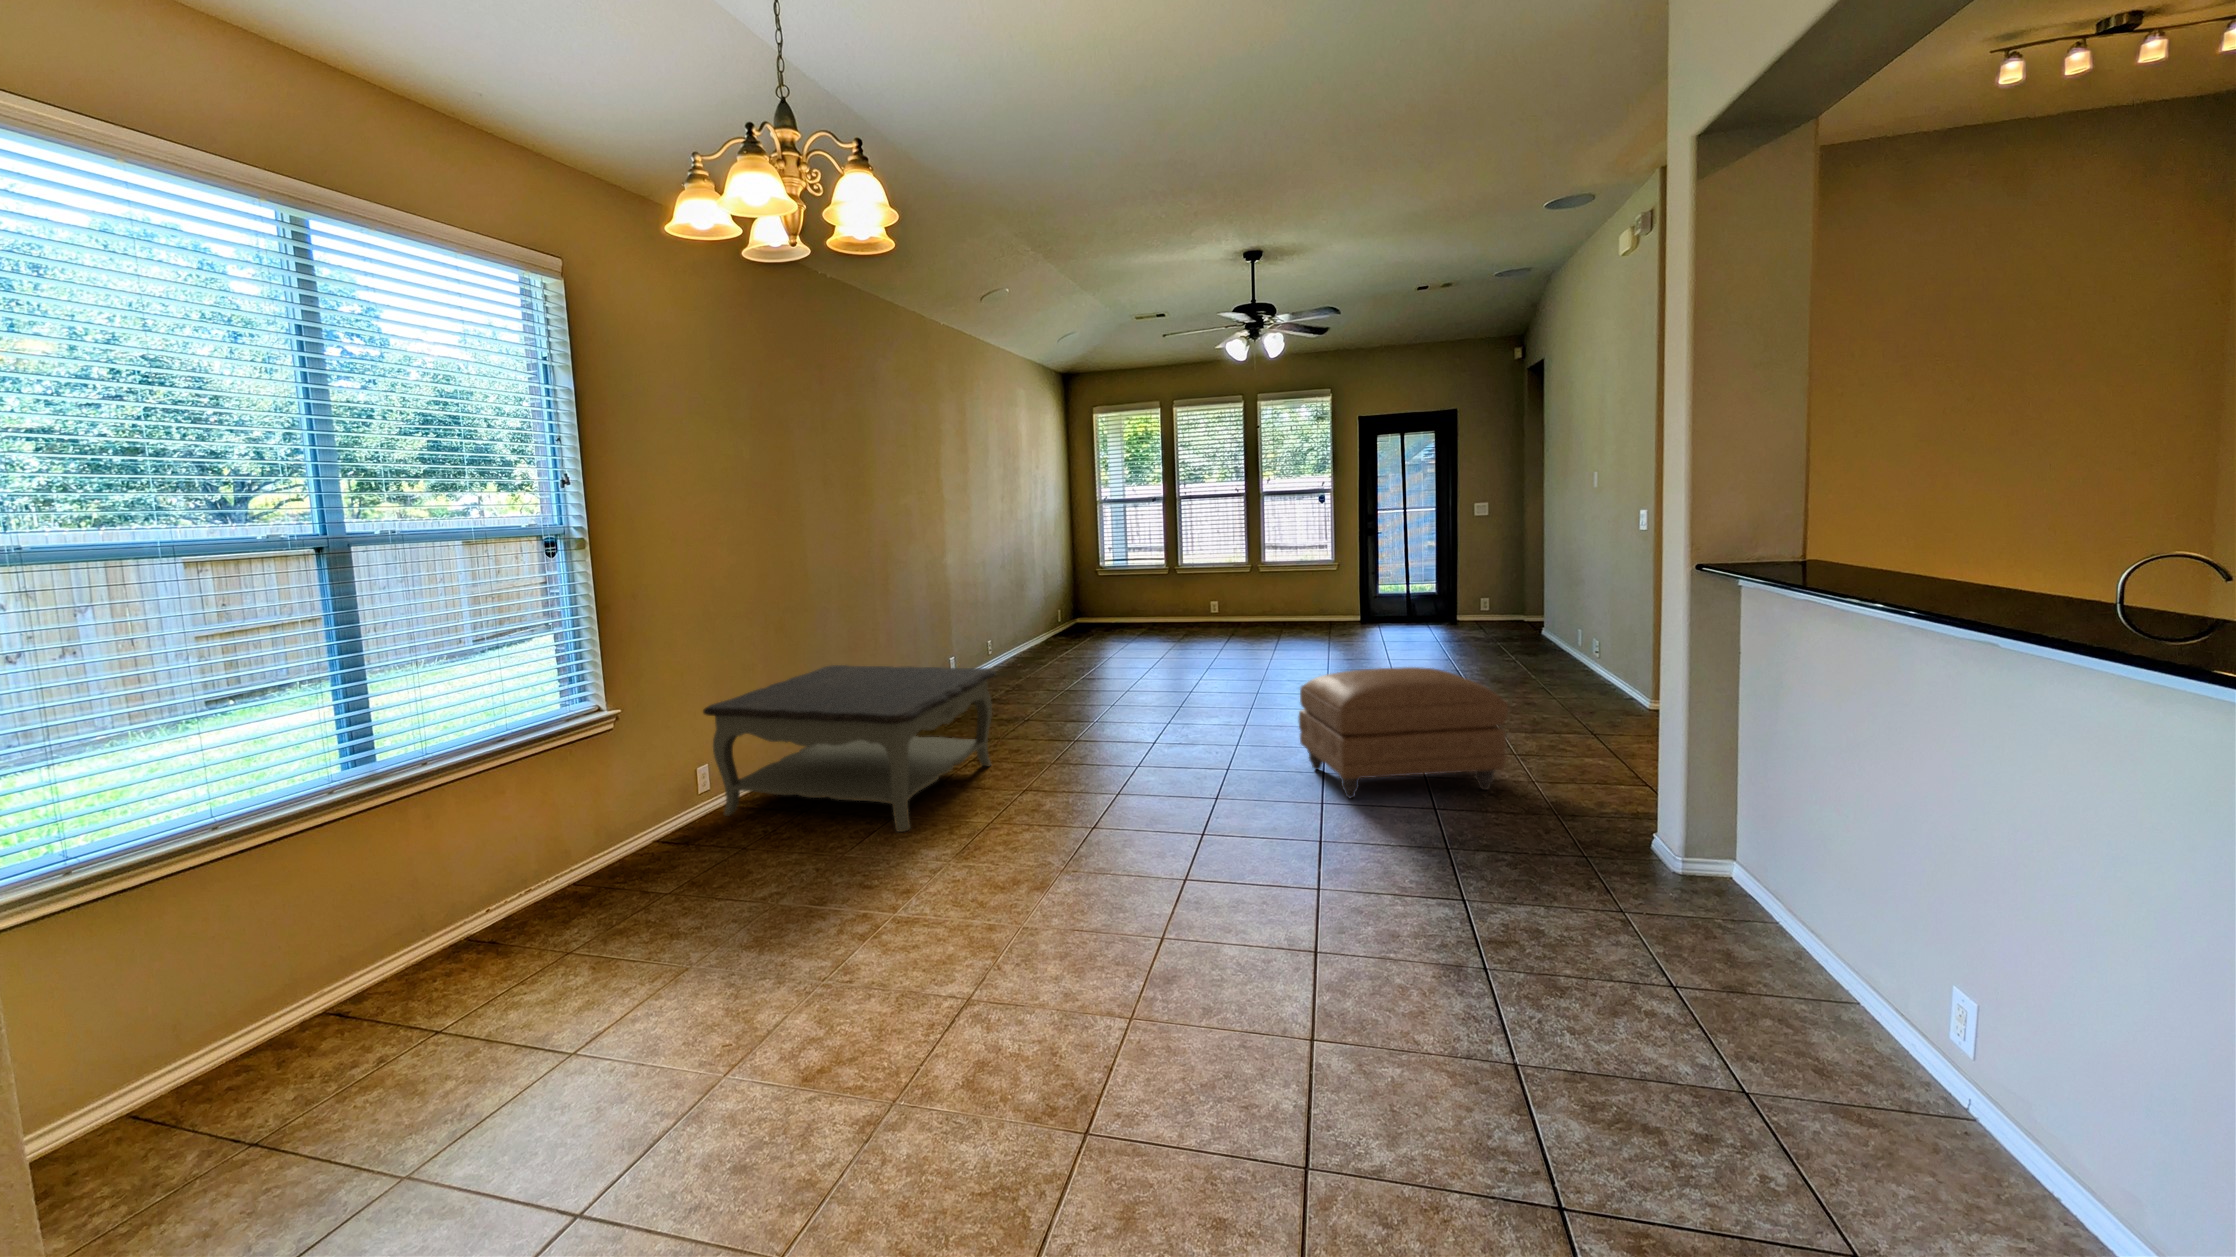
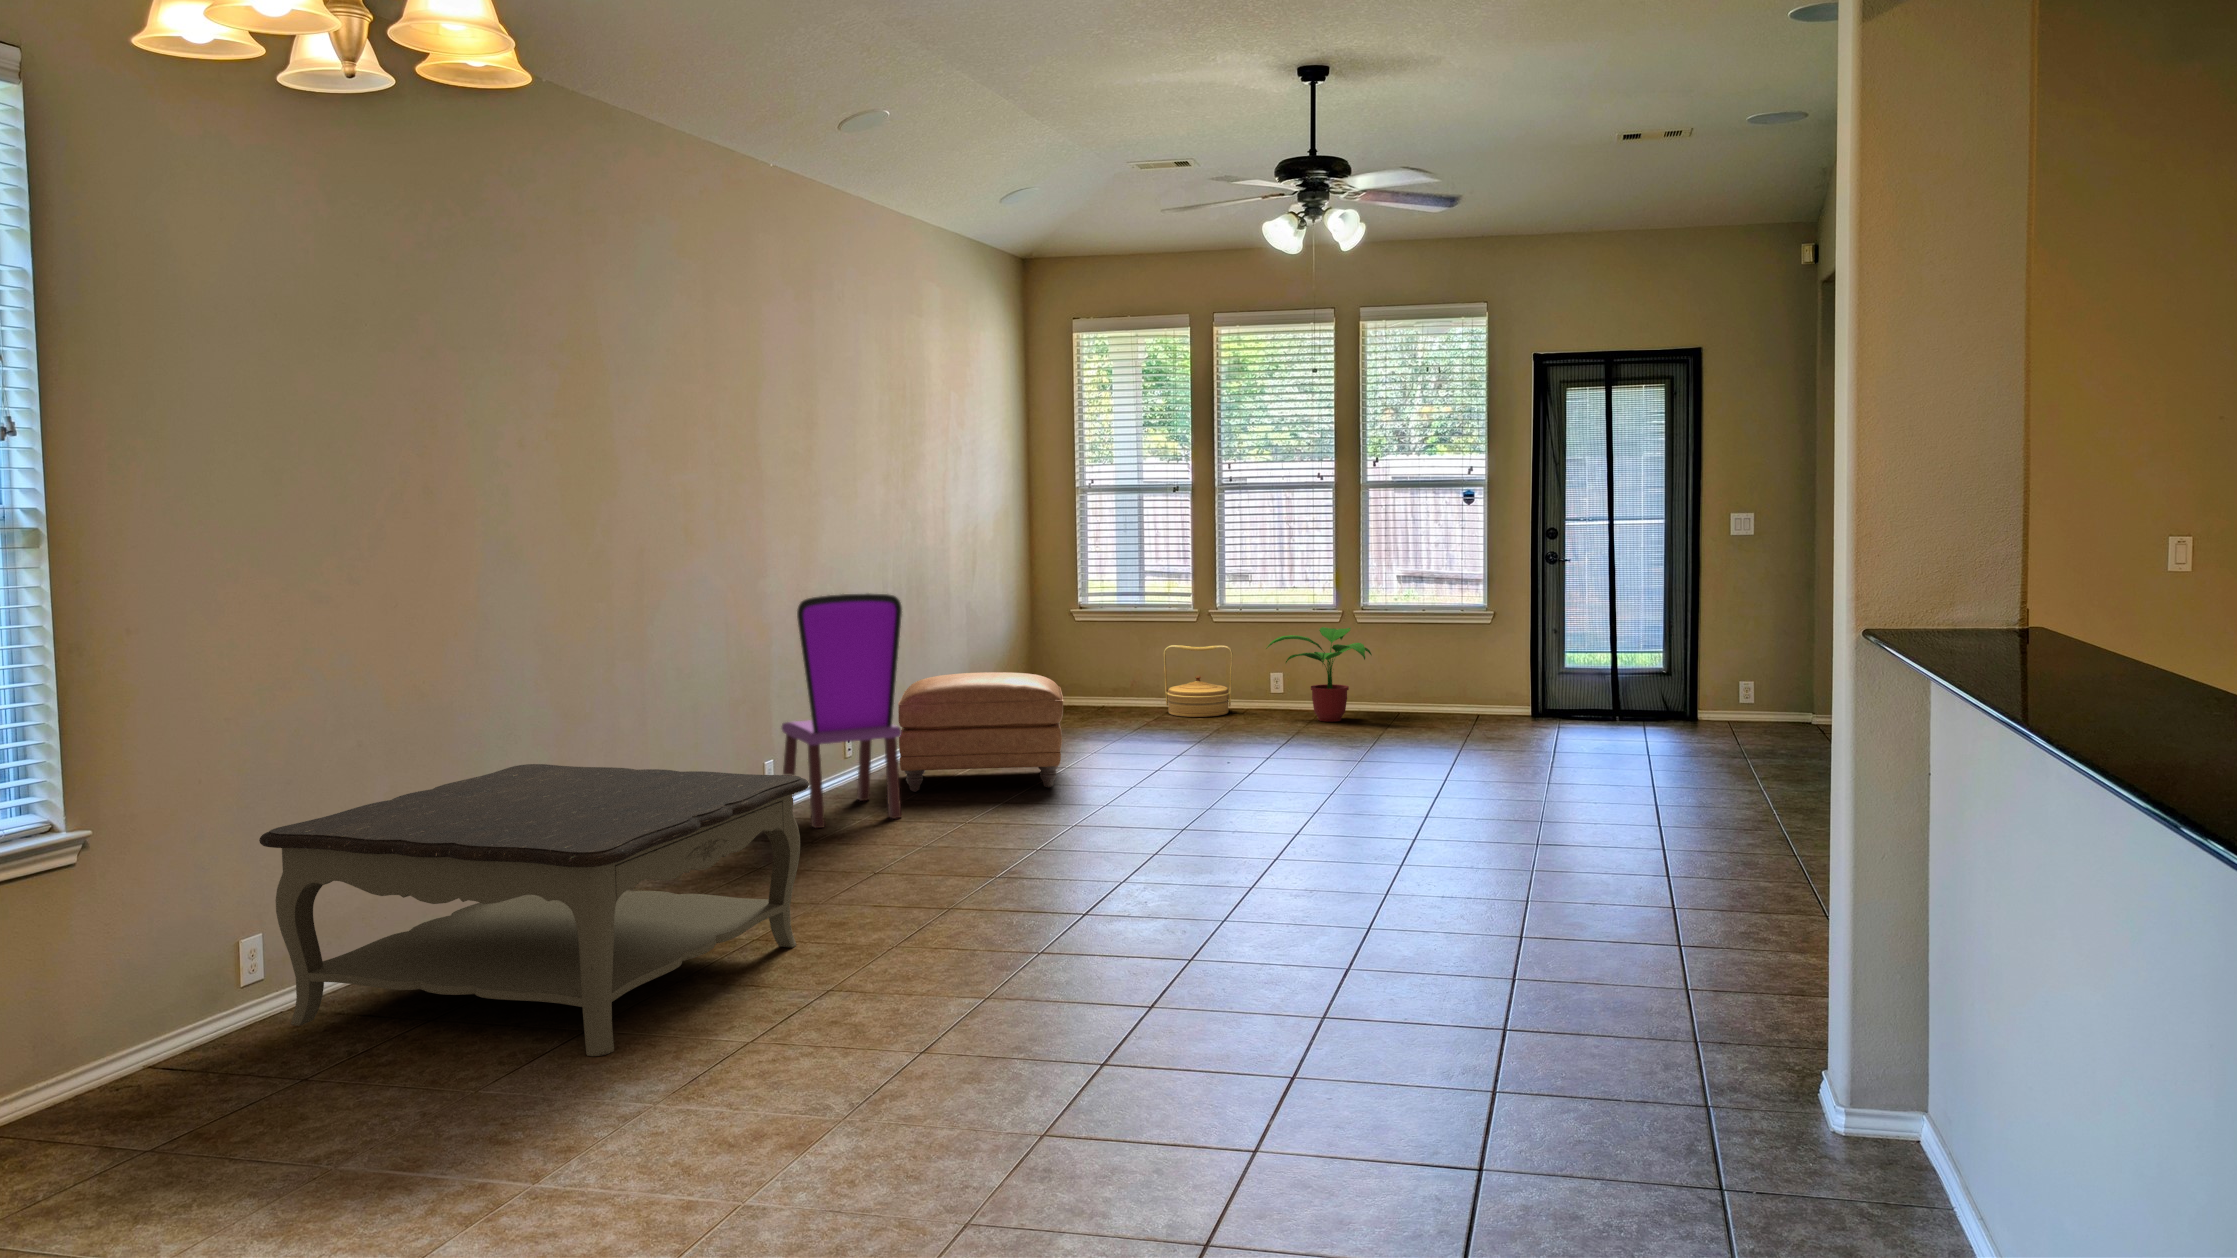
dining chair: none [952,564,1023,698] -> present [782,593,902,828]
potted plant: none [1207,577,1268,630] -> present [1266,627,1372,722]
woven basket: none [1146,589,1186,630] -> present [1164,645,1233,717]
ottoman: present [1299,667,1508,798] -> present [898,672,1063,792]

